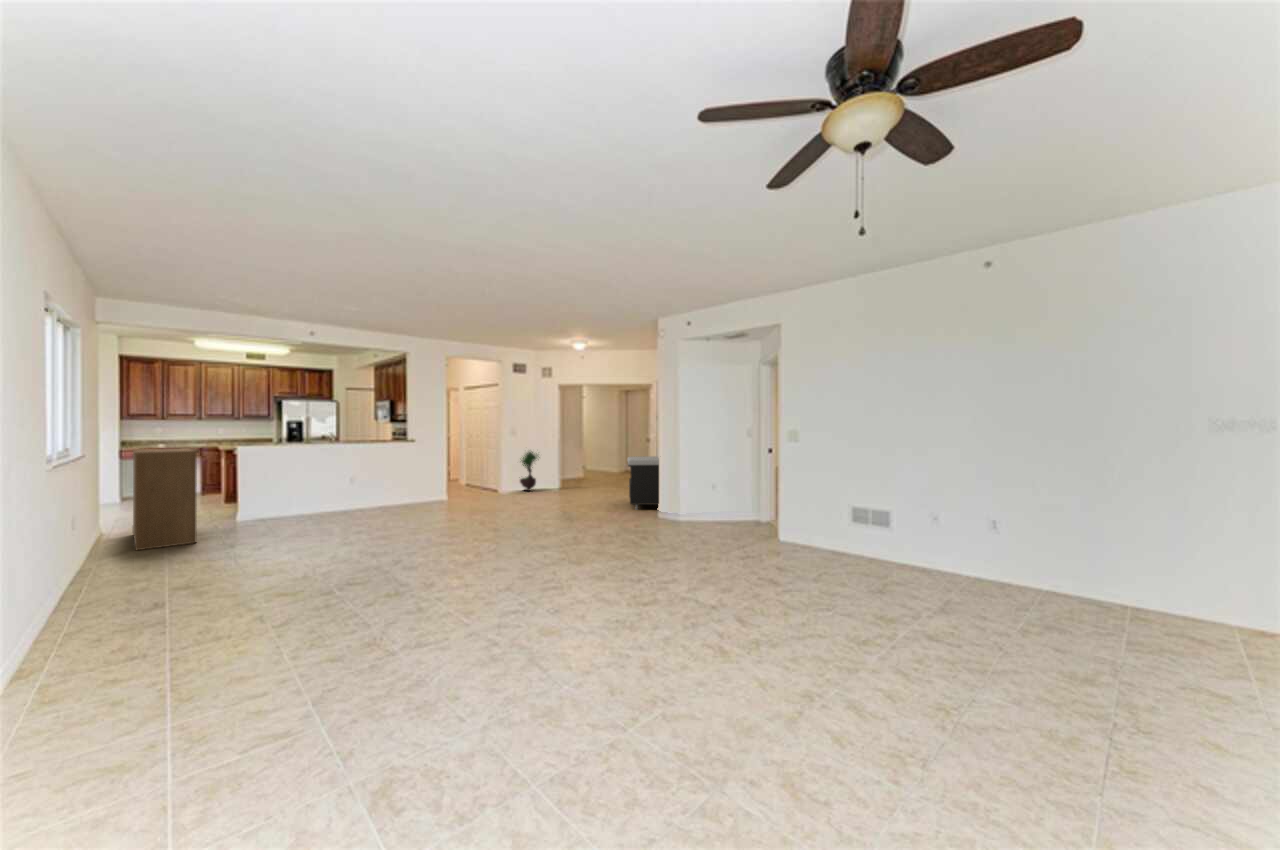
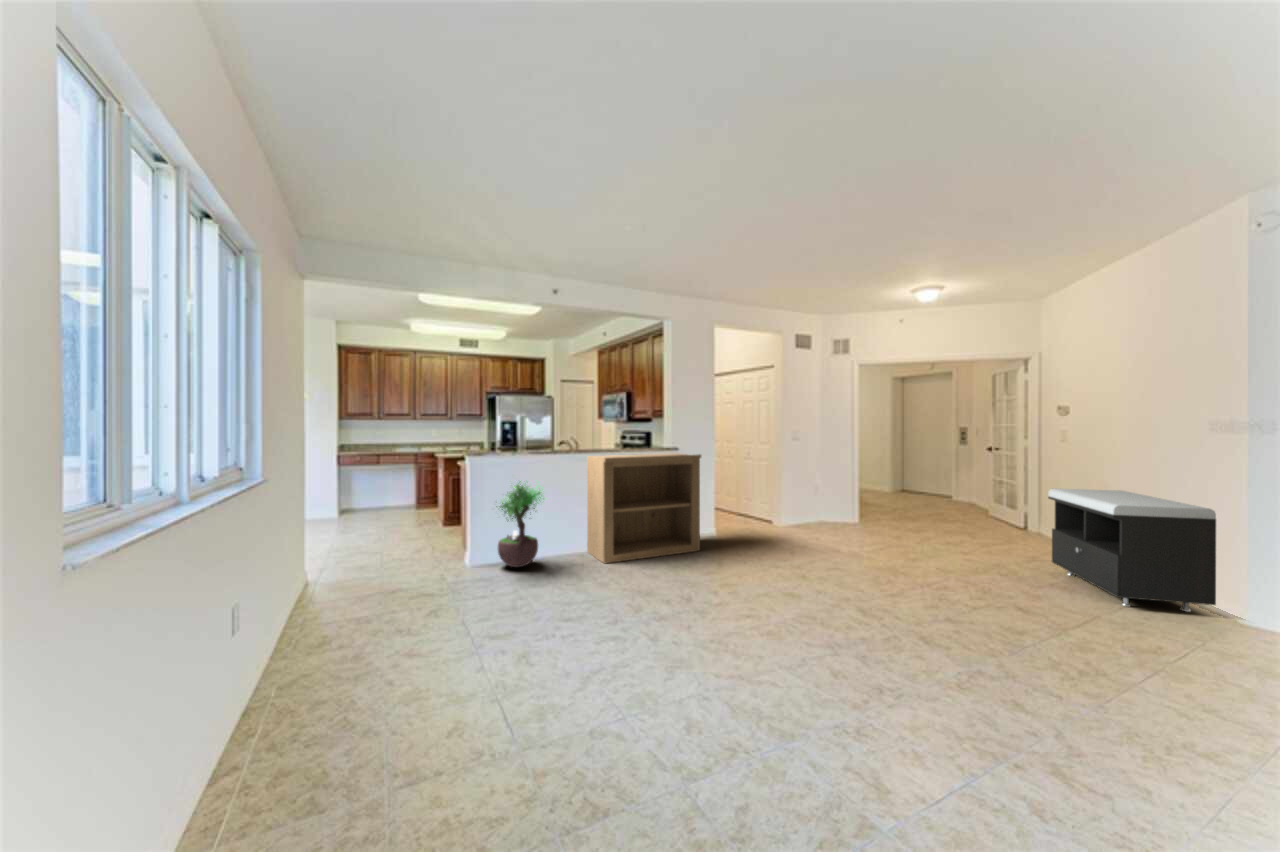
bookshelf: present [133,447,200,550] -> present [587,453,701,563]
potted tree: present [520,451,539,491] -> present [496,481,545,567]

